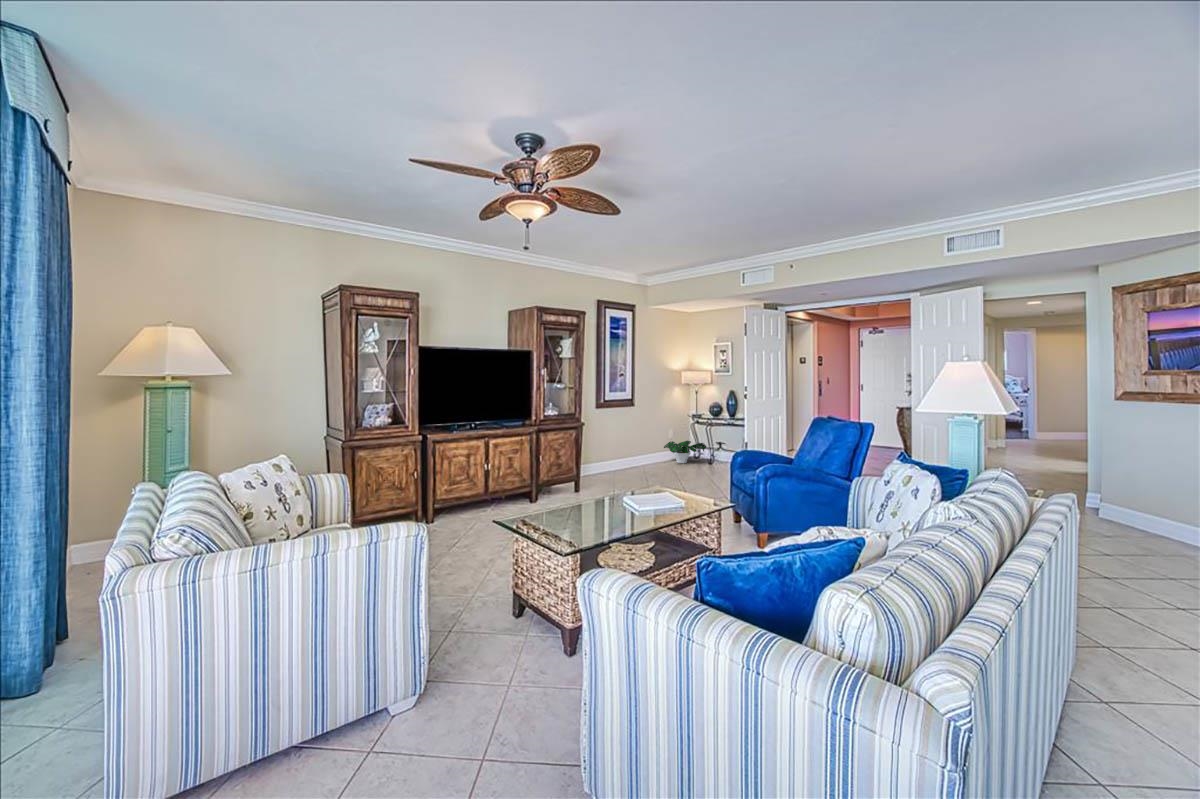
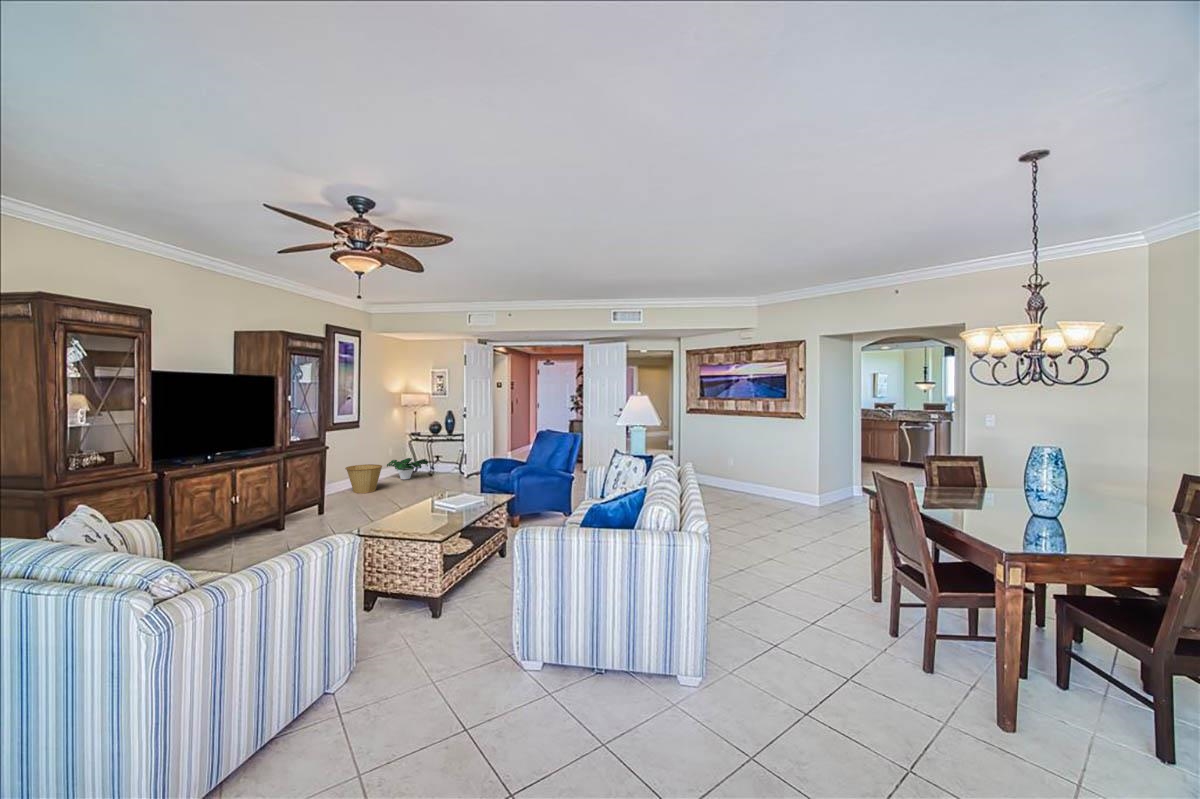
basket: none [617,444,651,473] -> present [345,464,382,493]

